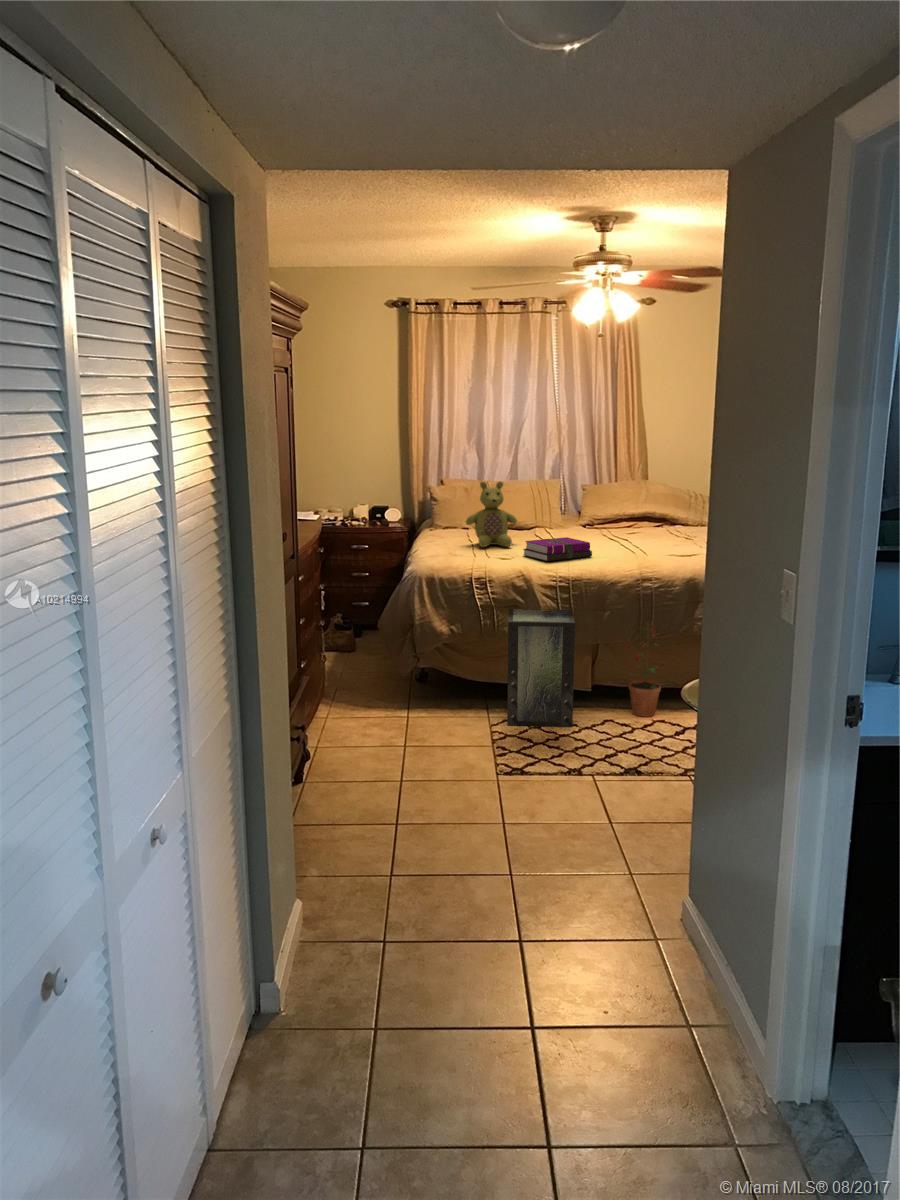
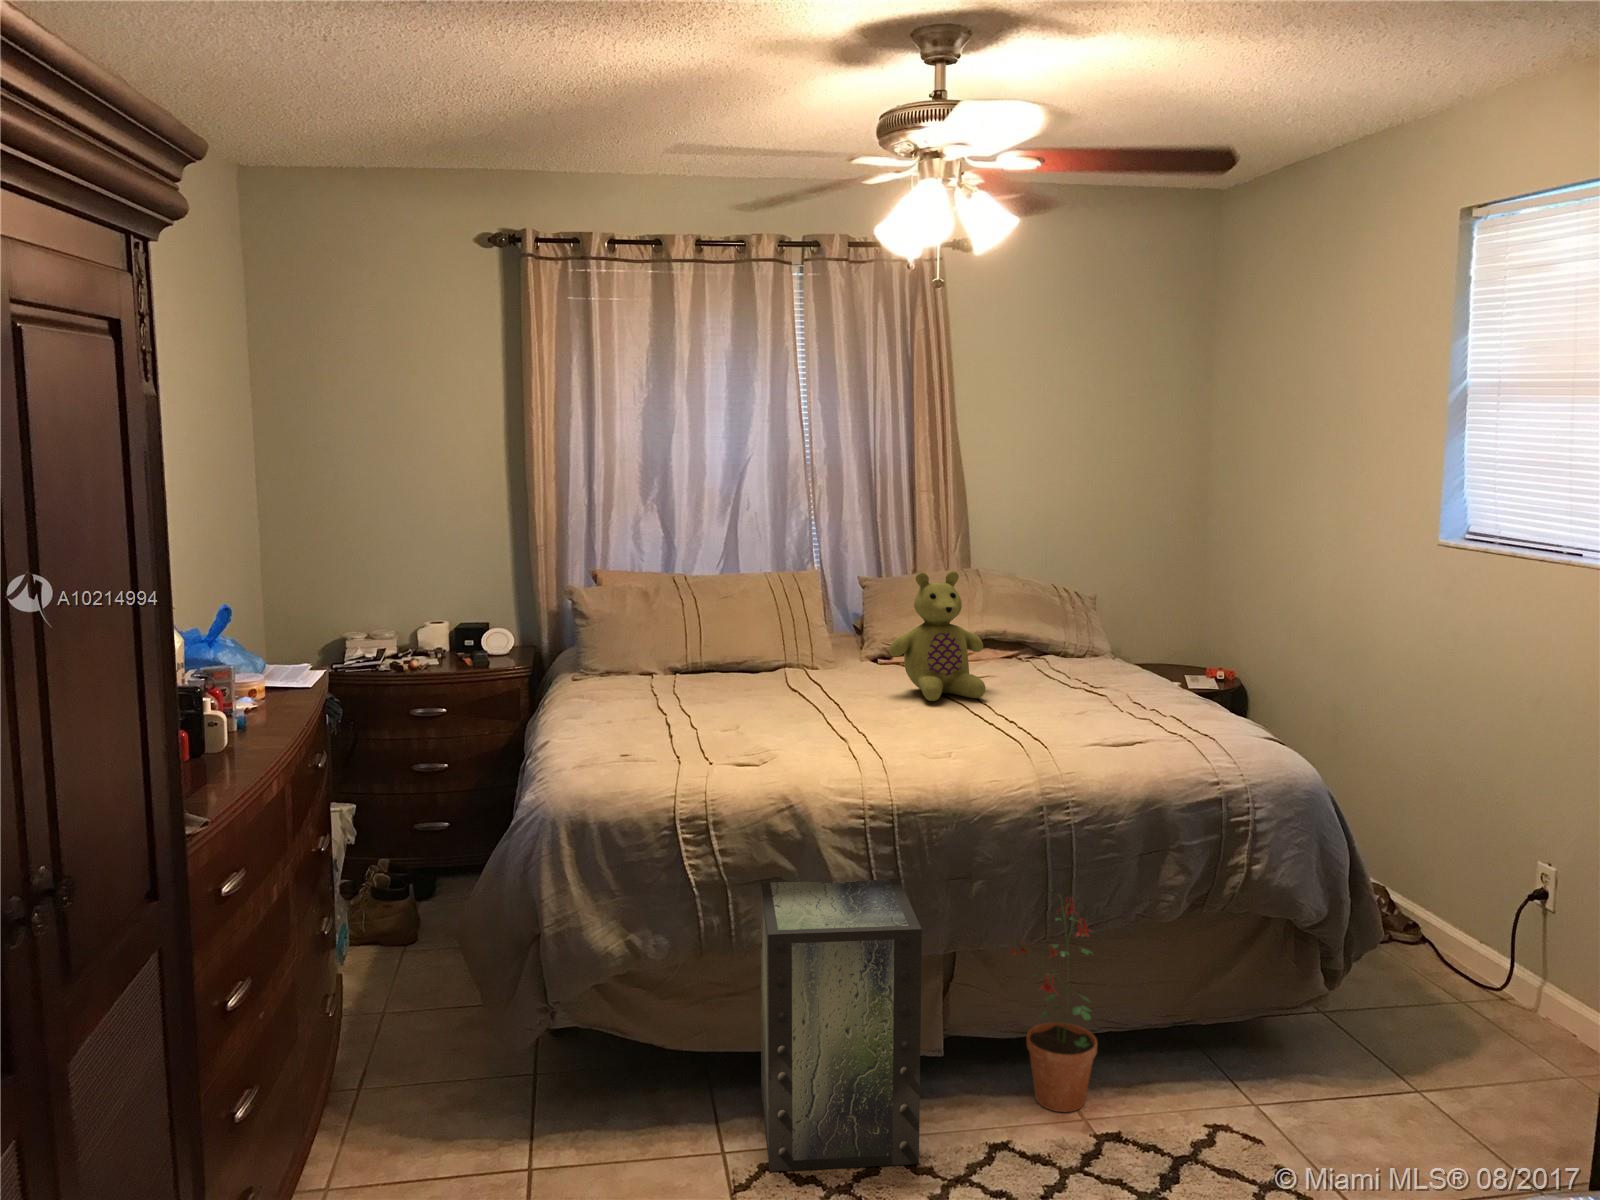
stuffed bear: present [466,481,517,547] -> present [889,571,986,701]
notebook: present [523,537,592,561] -> none [778,704,924,767]

